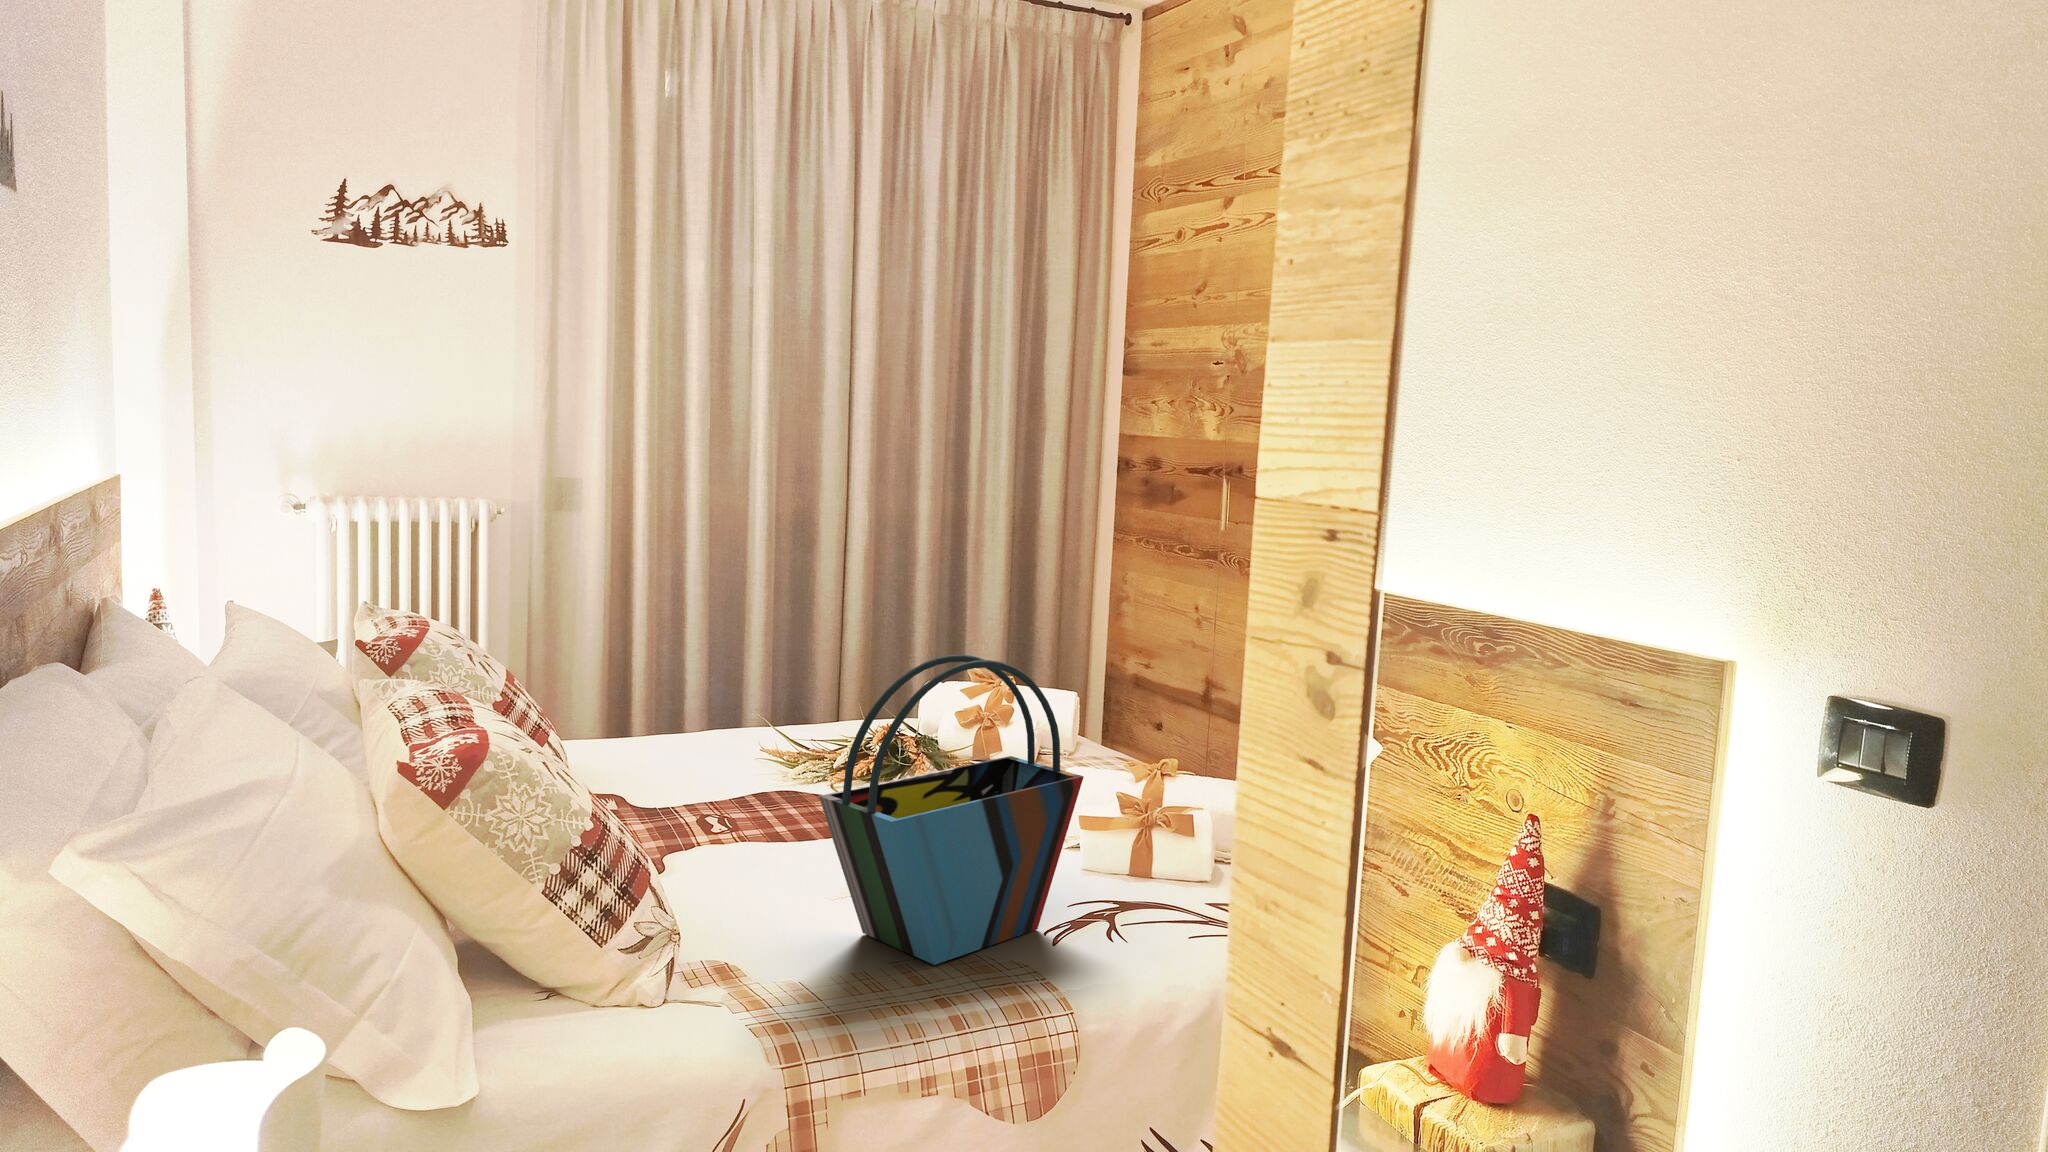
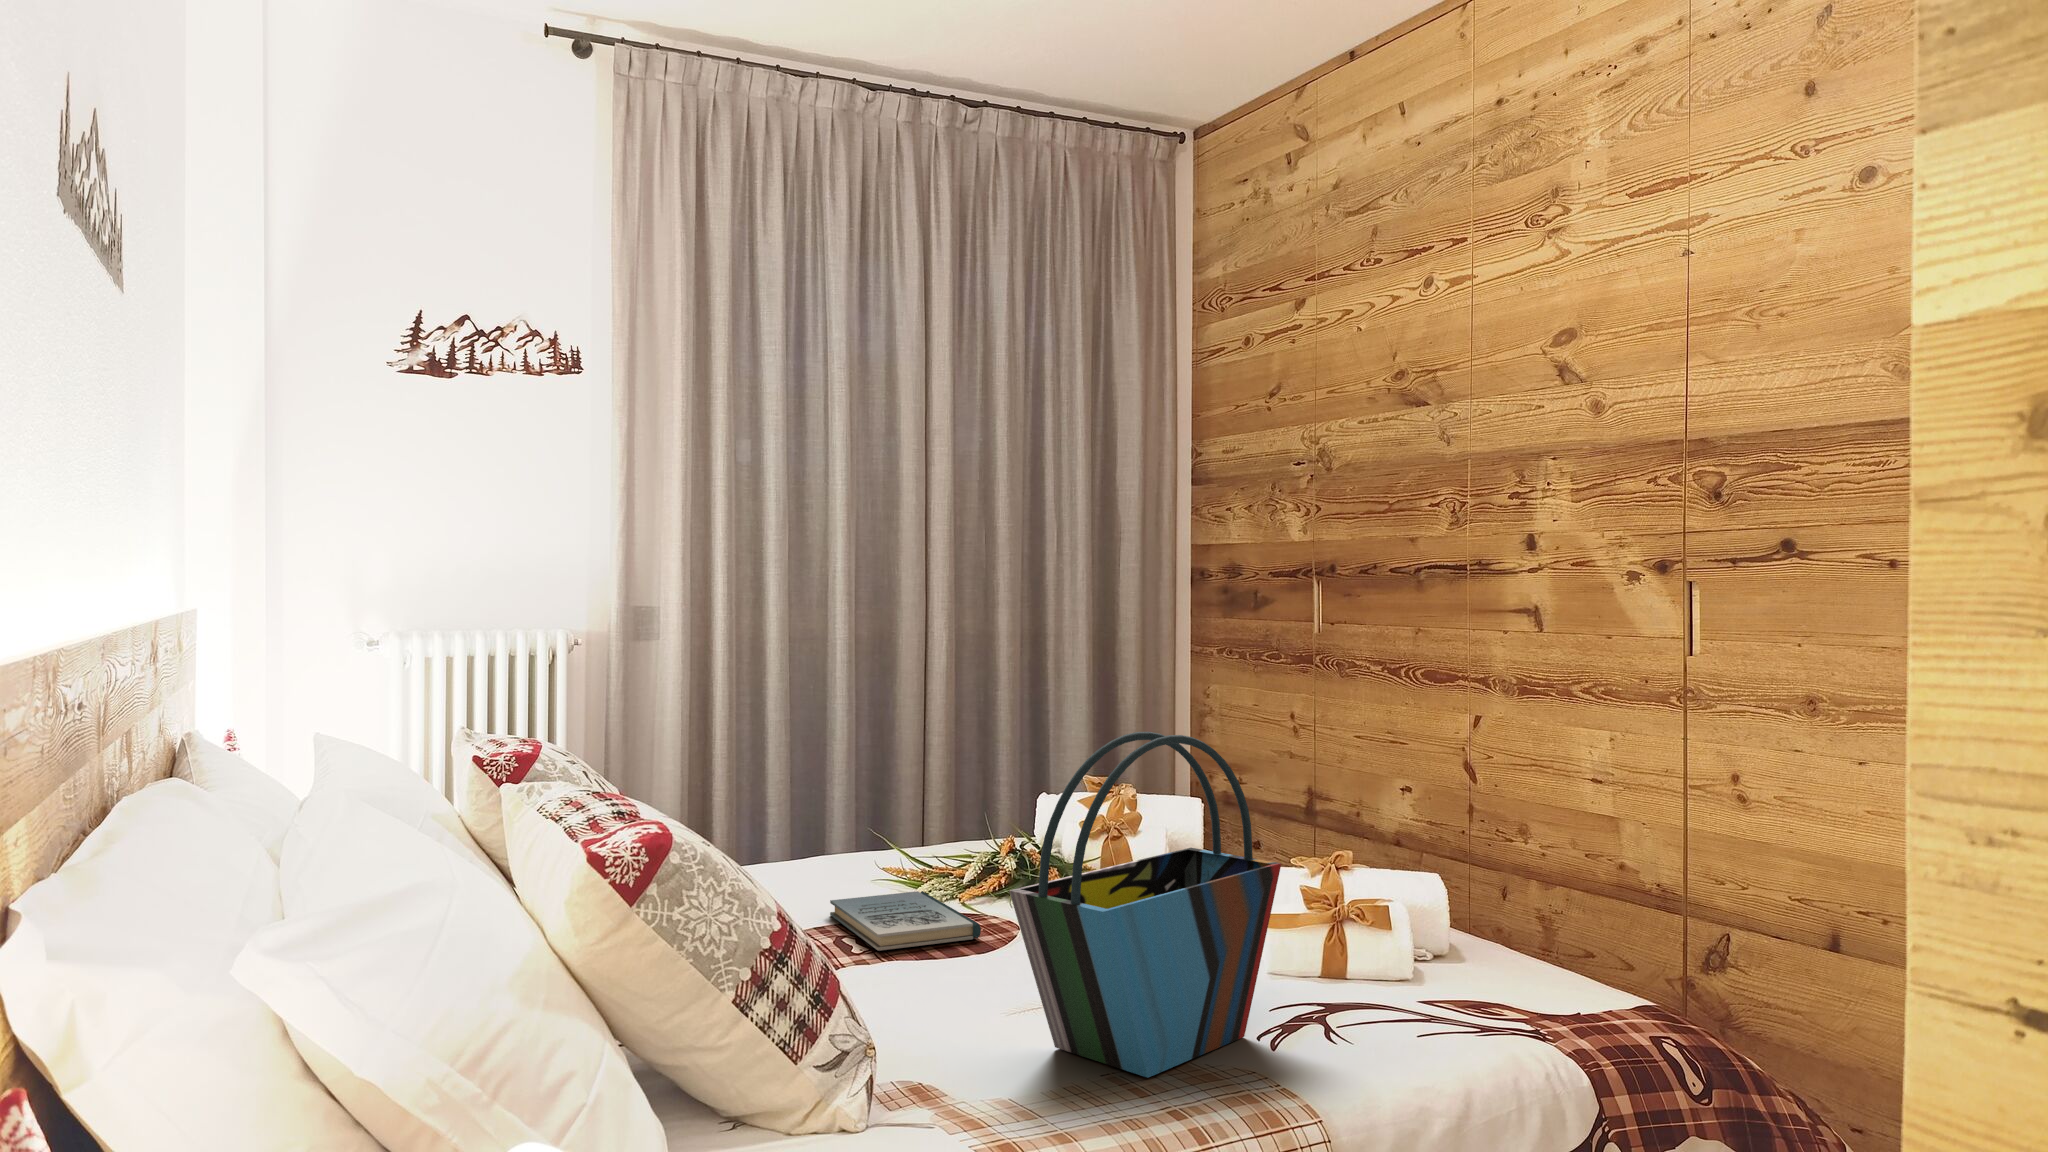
book: none [703,775,835,832] -> present [830,891,981,951]

